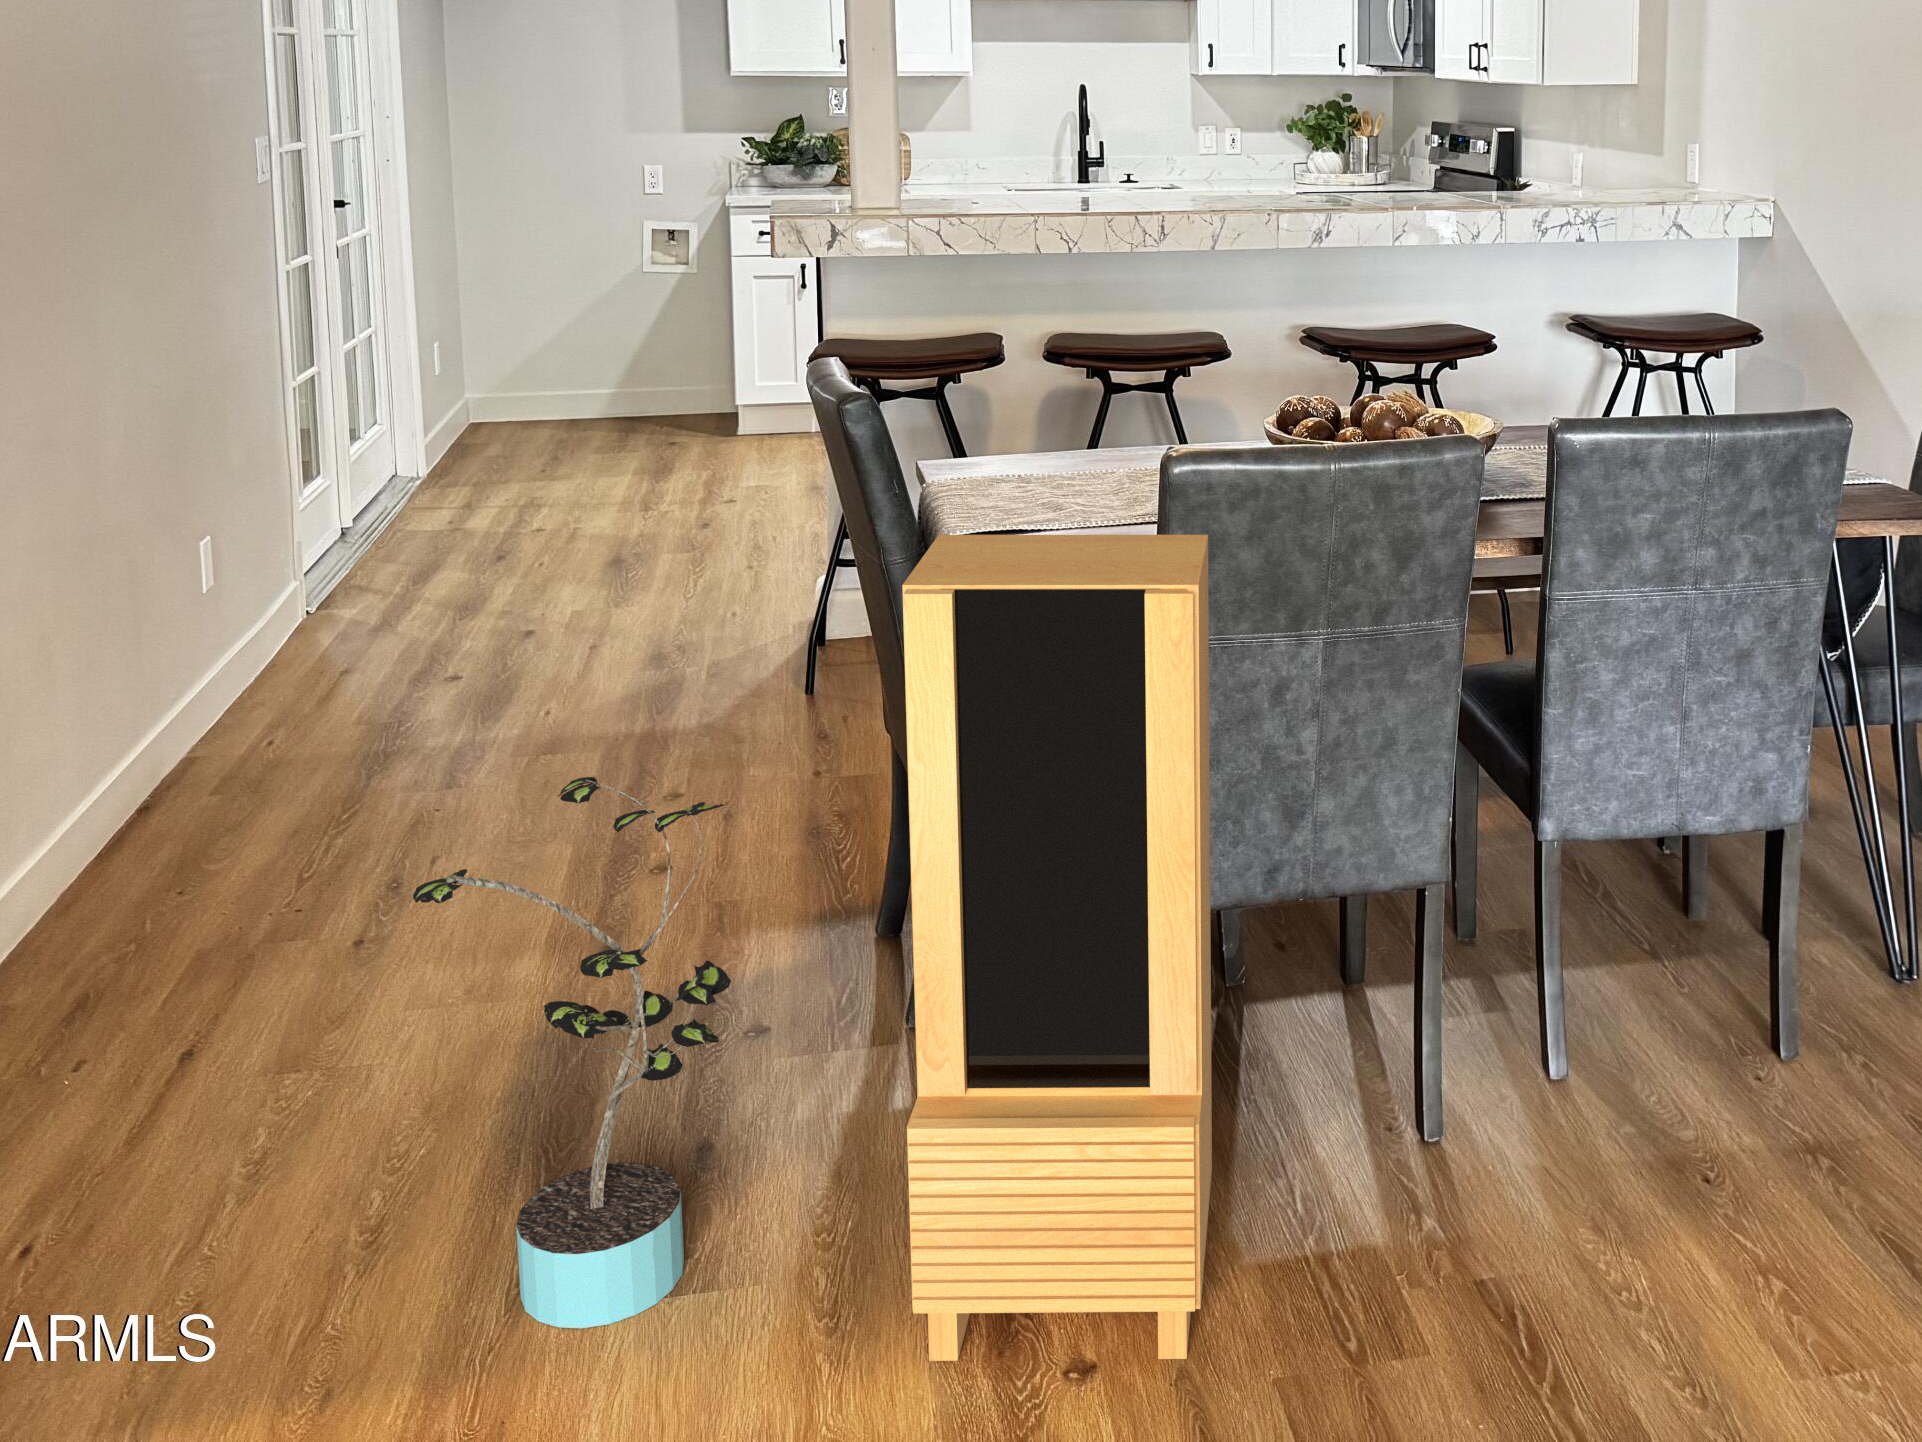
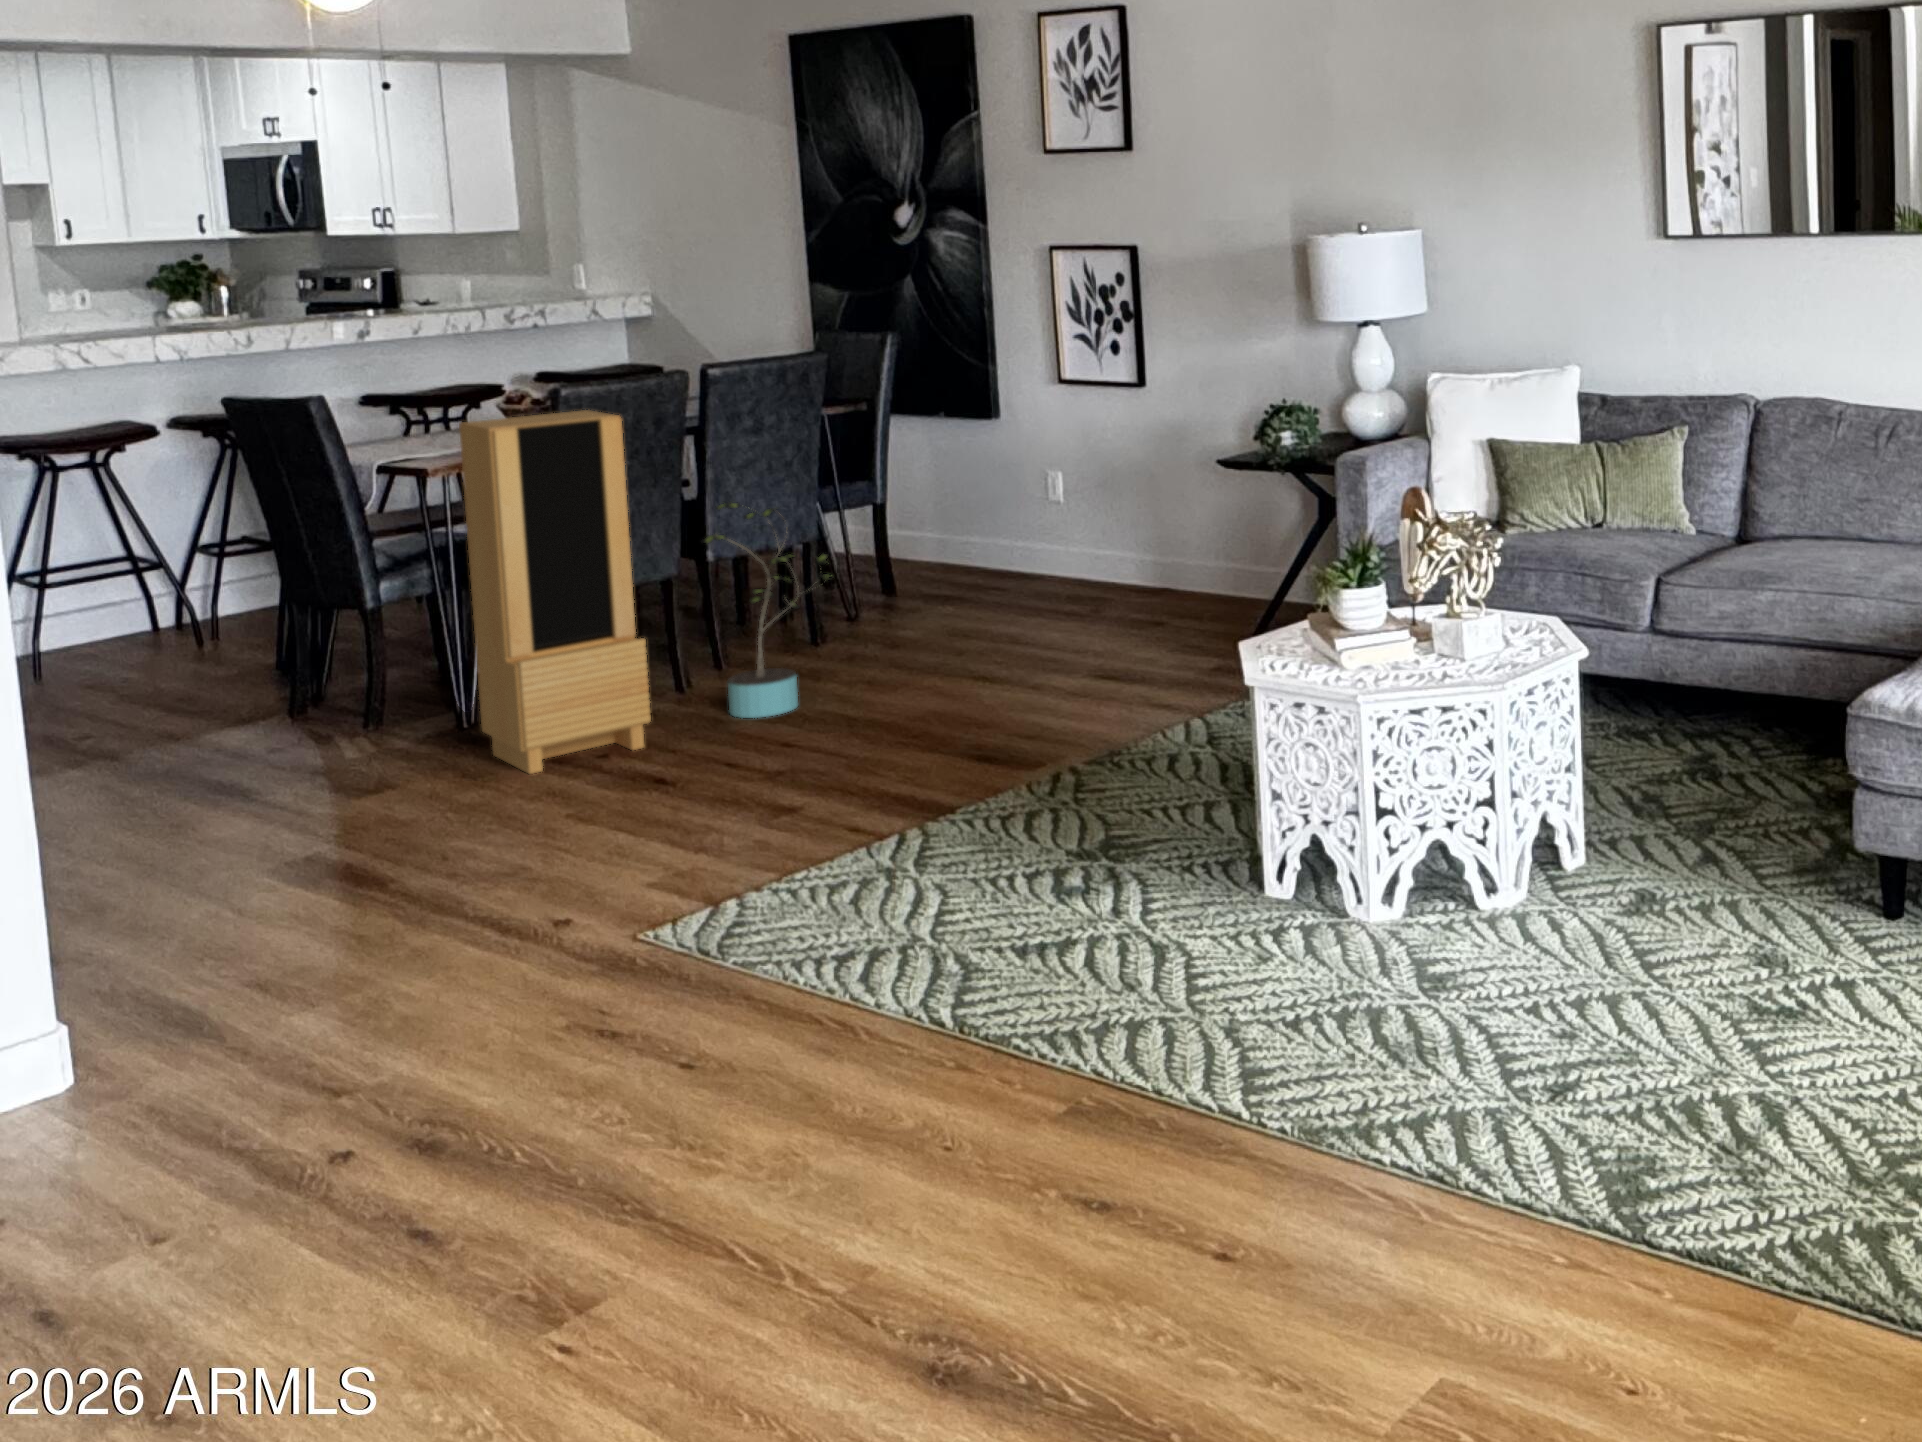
potted plant: present [413,777,731,1328] -> present [702,502,834,718]

